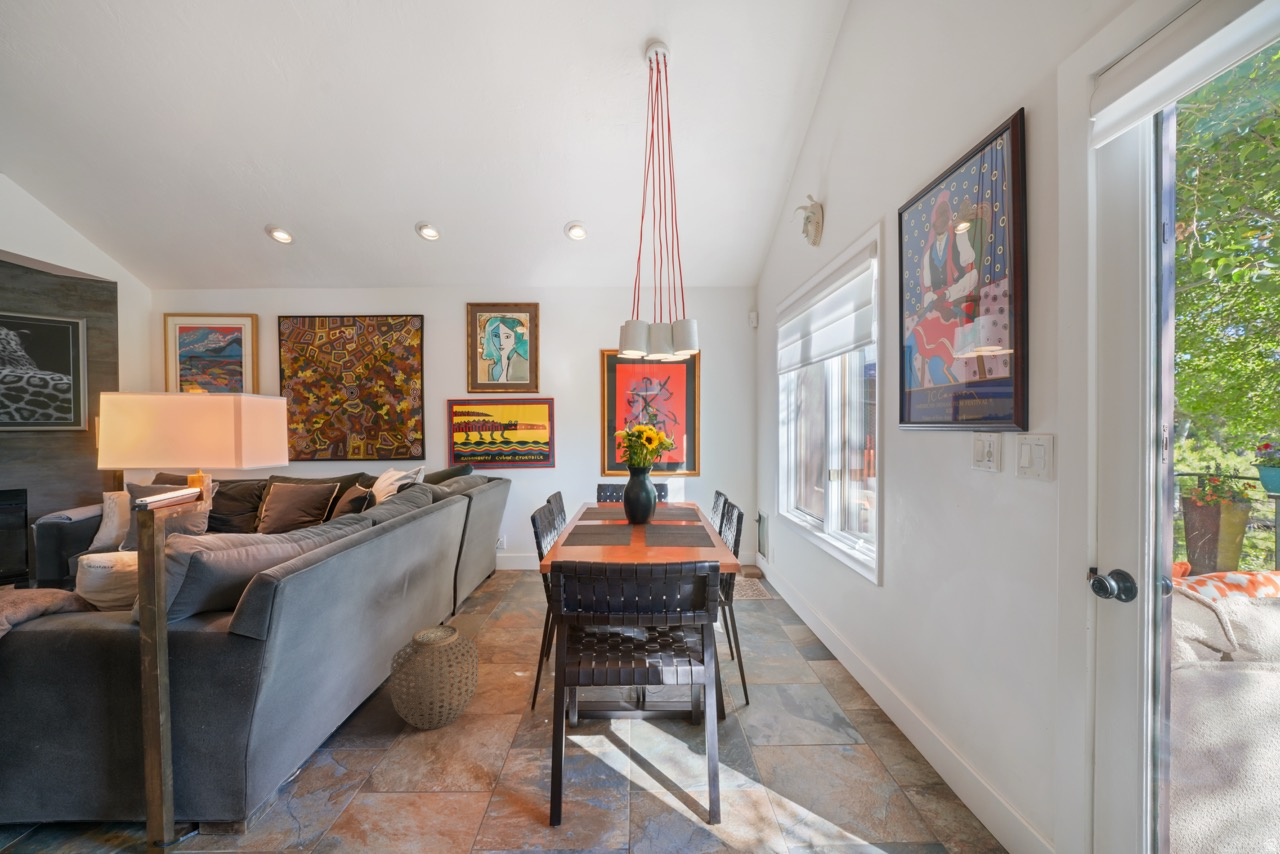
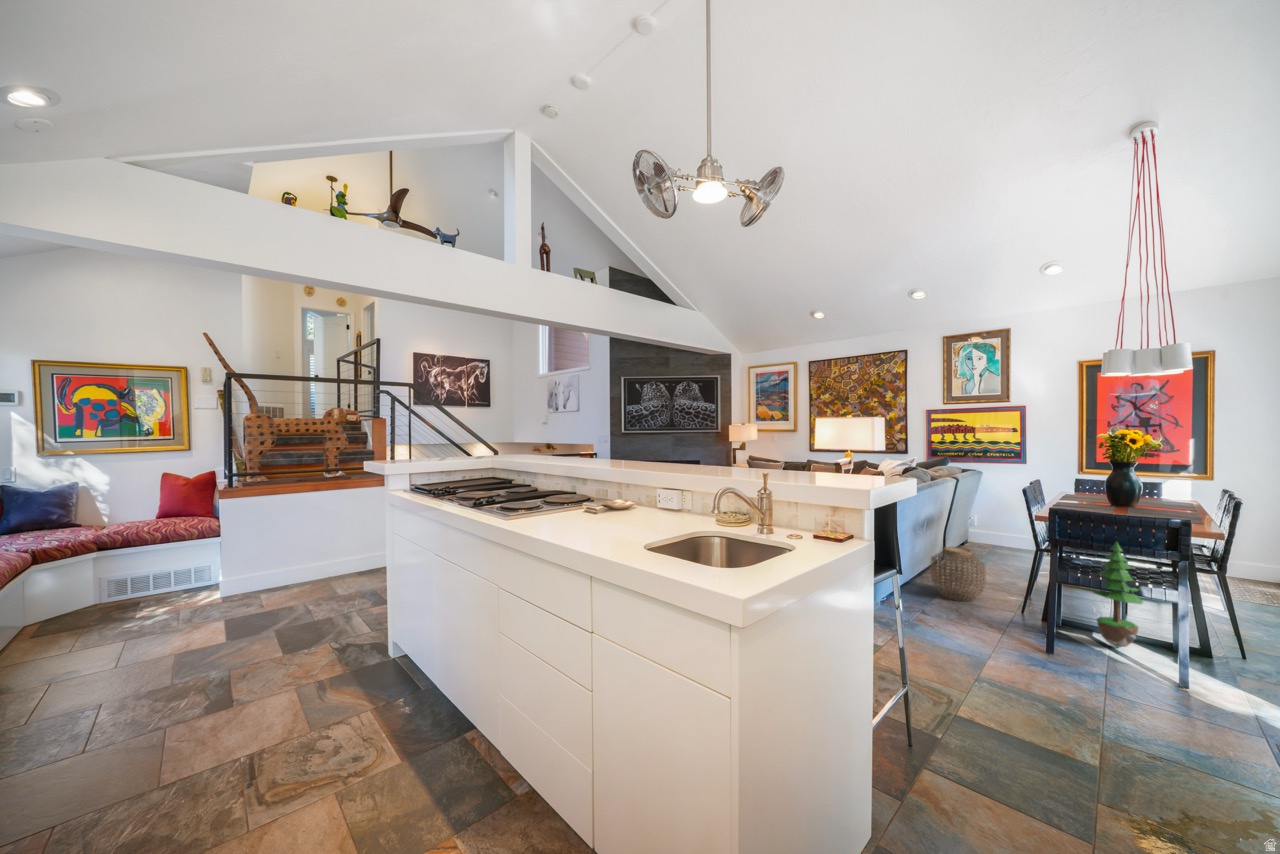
potted tree: none [606,600,667,774] -> present [1092,542,1143,648]

